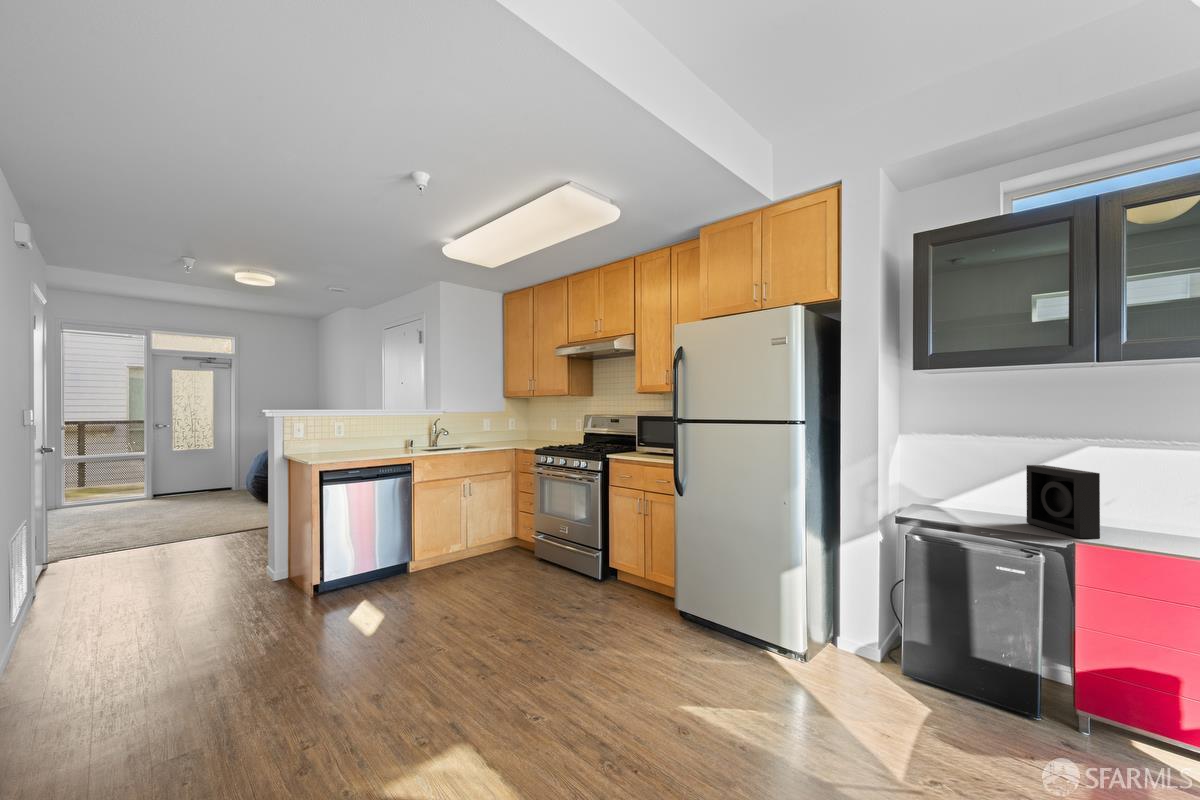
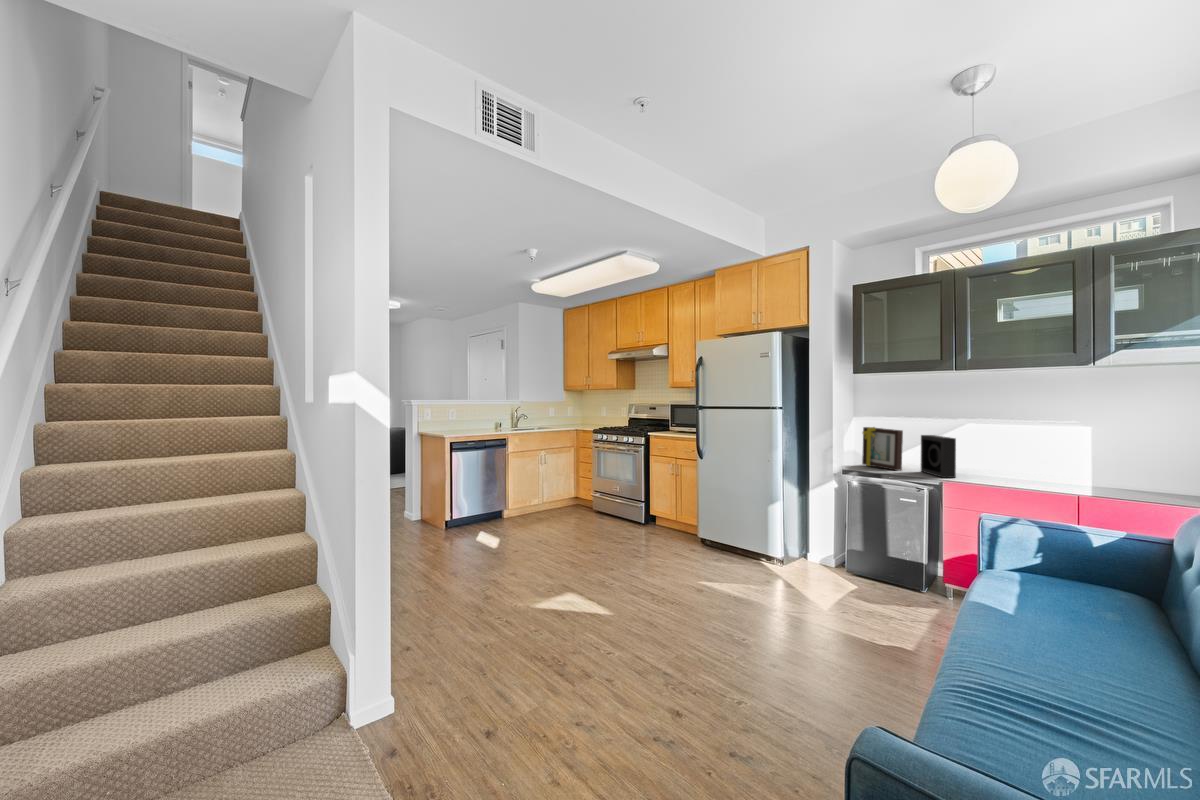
picture frame: none [924,451,994,521] -> present [862,427,903,471]

